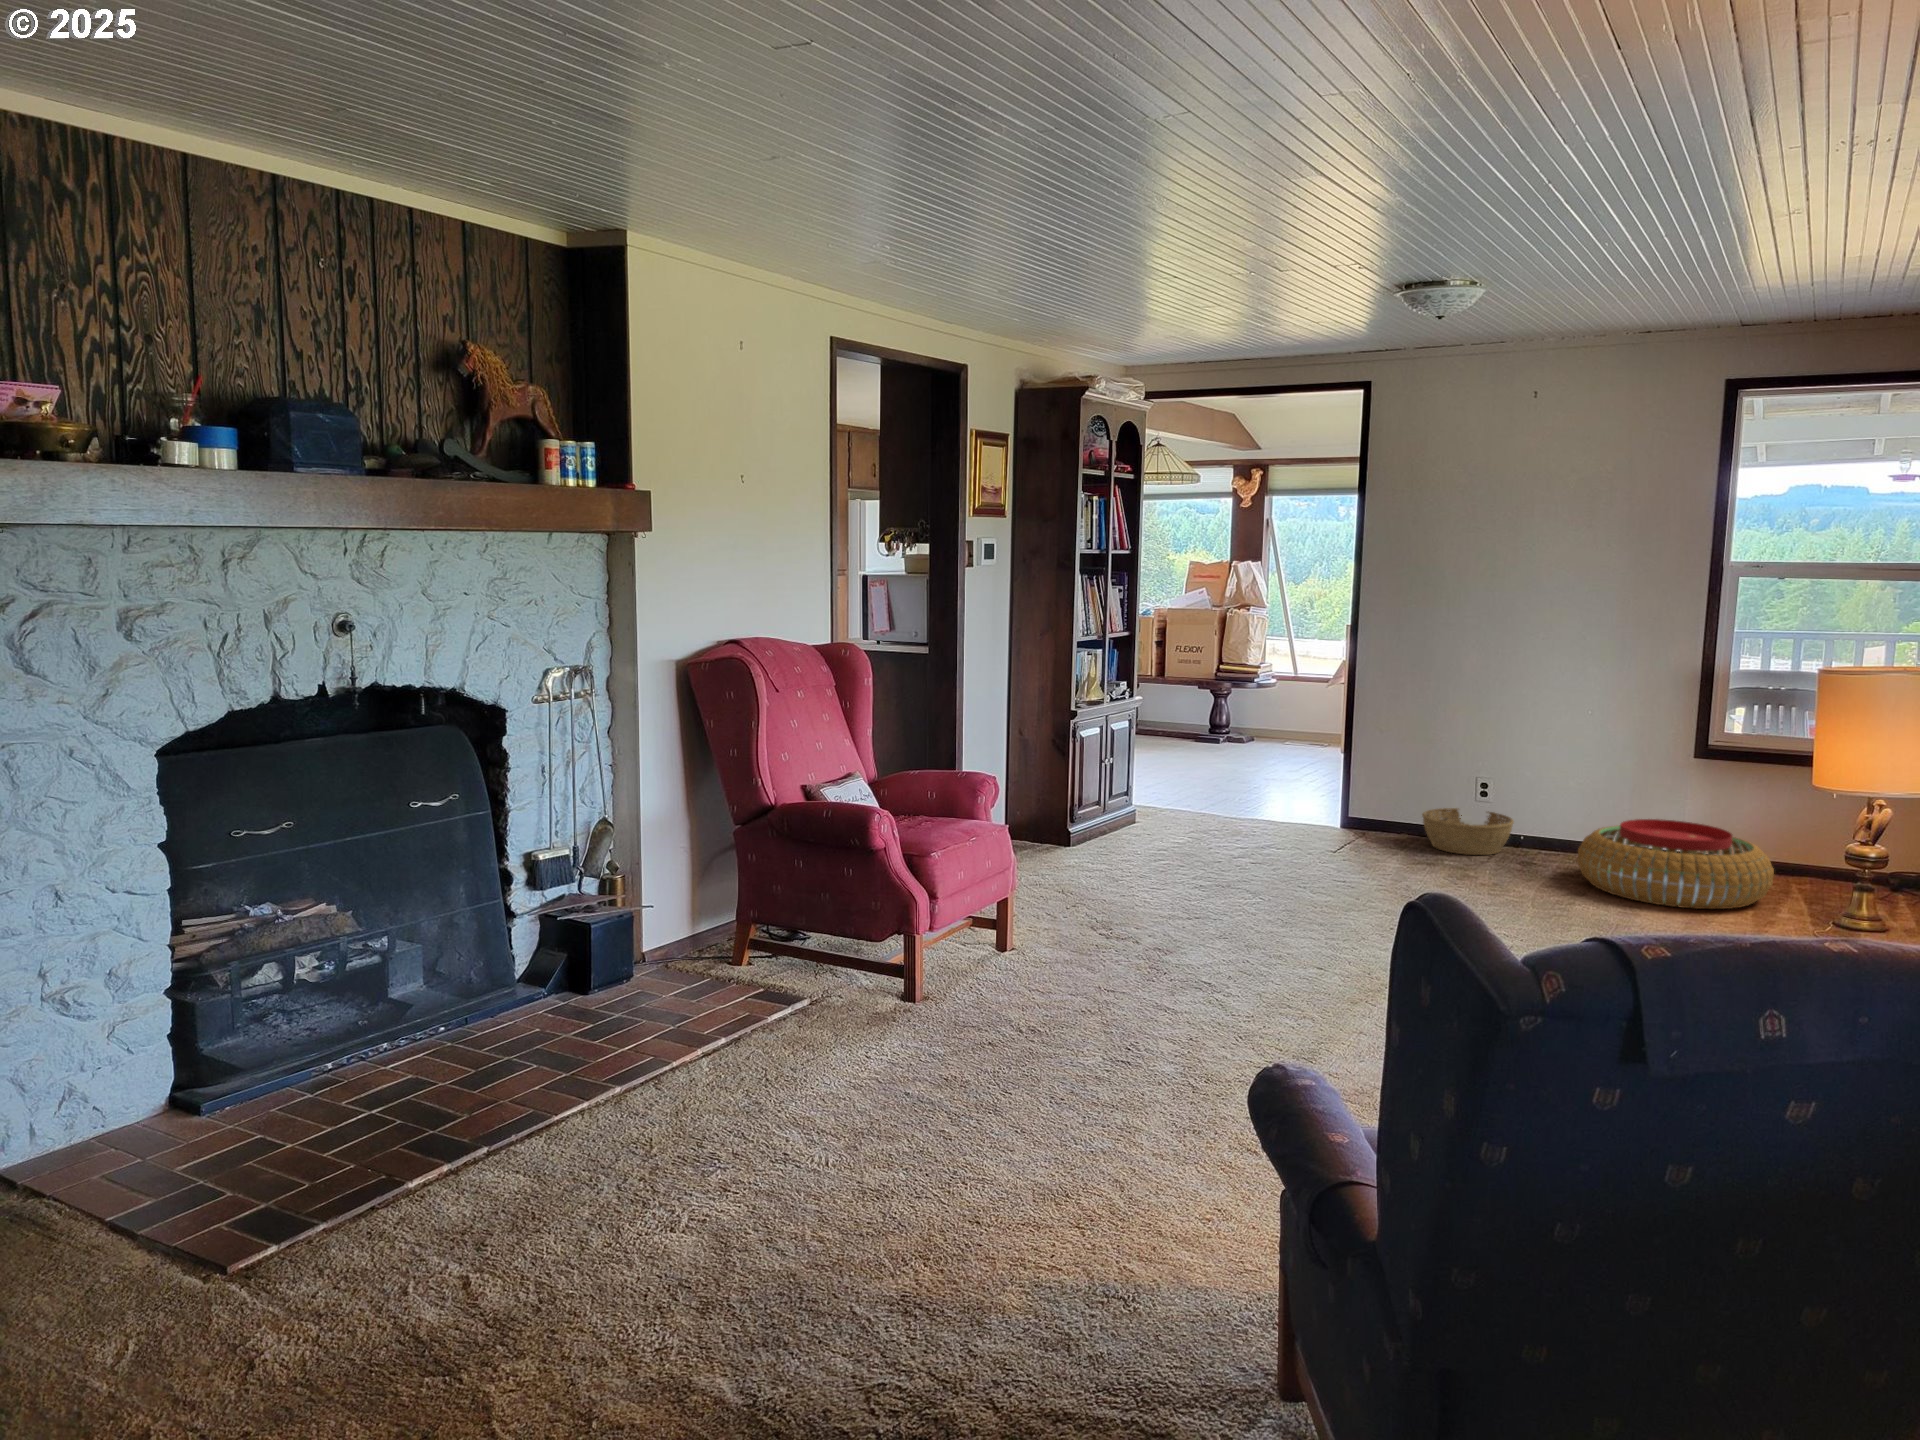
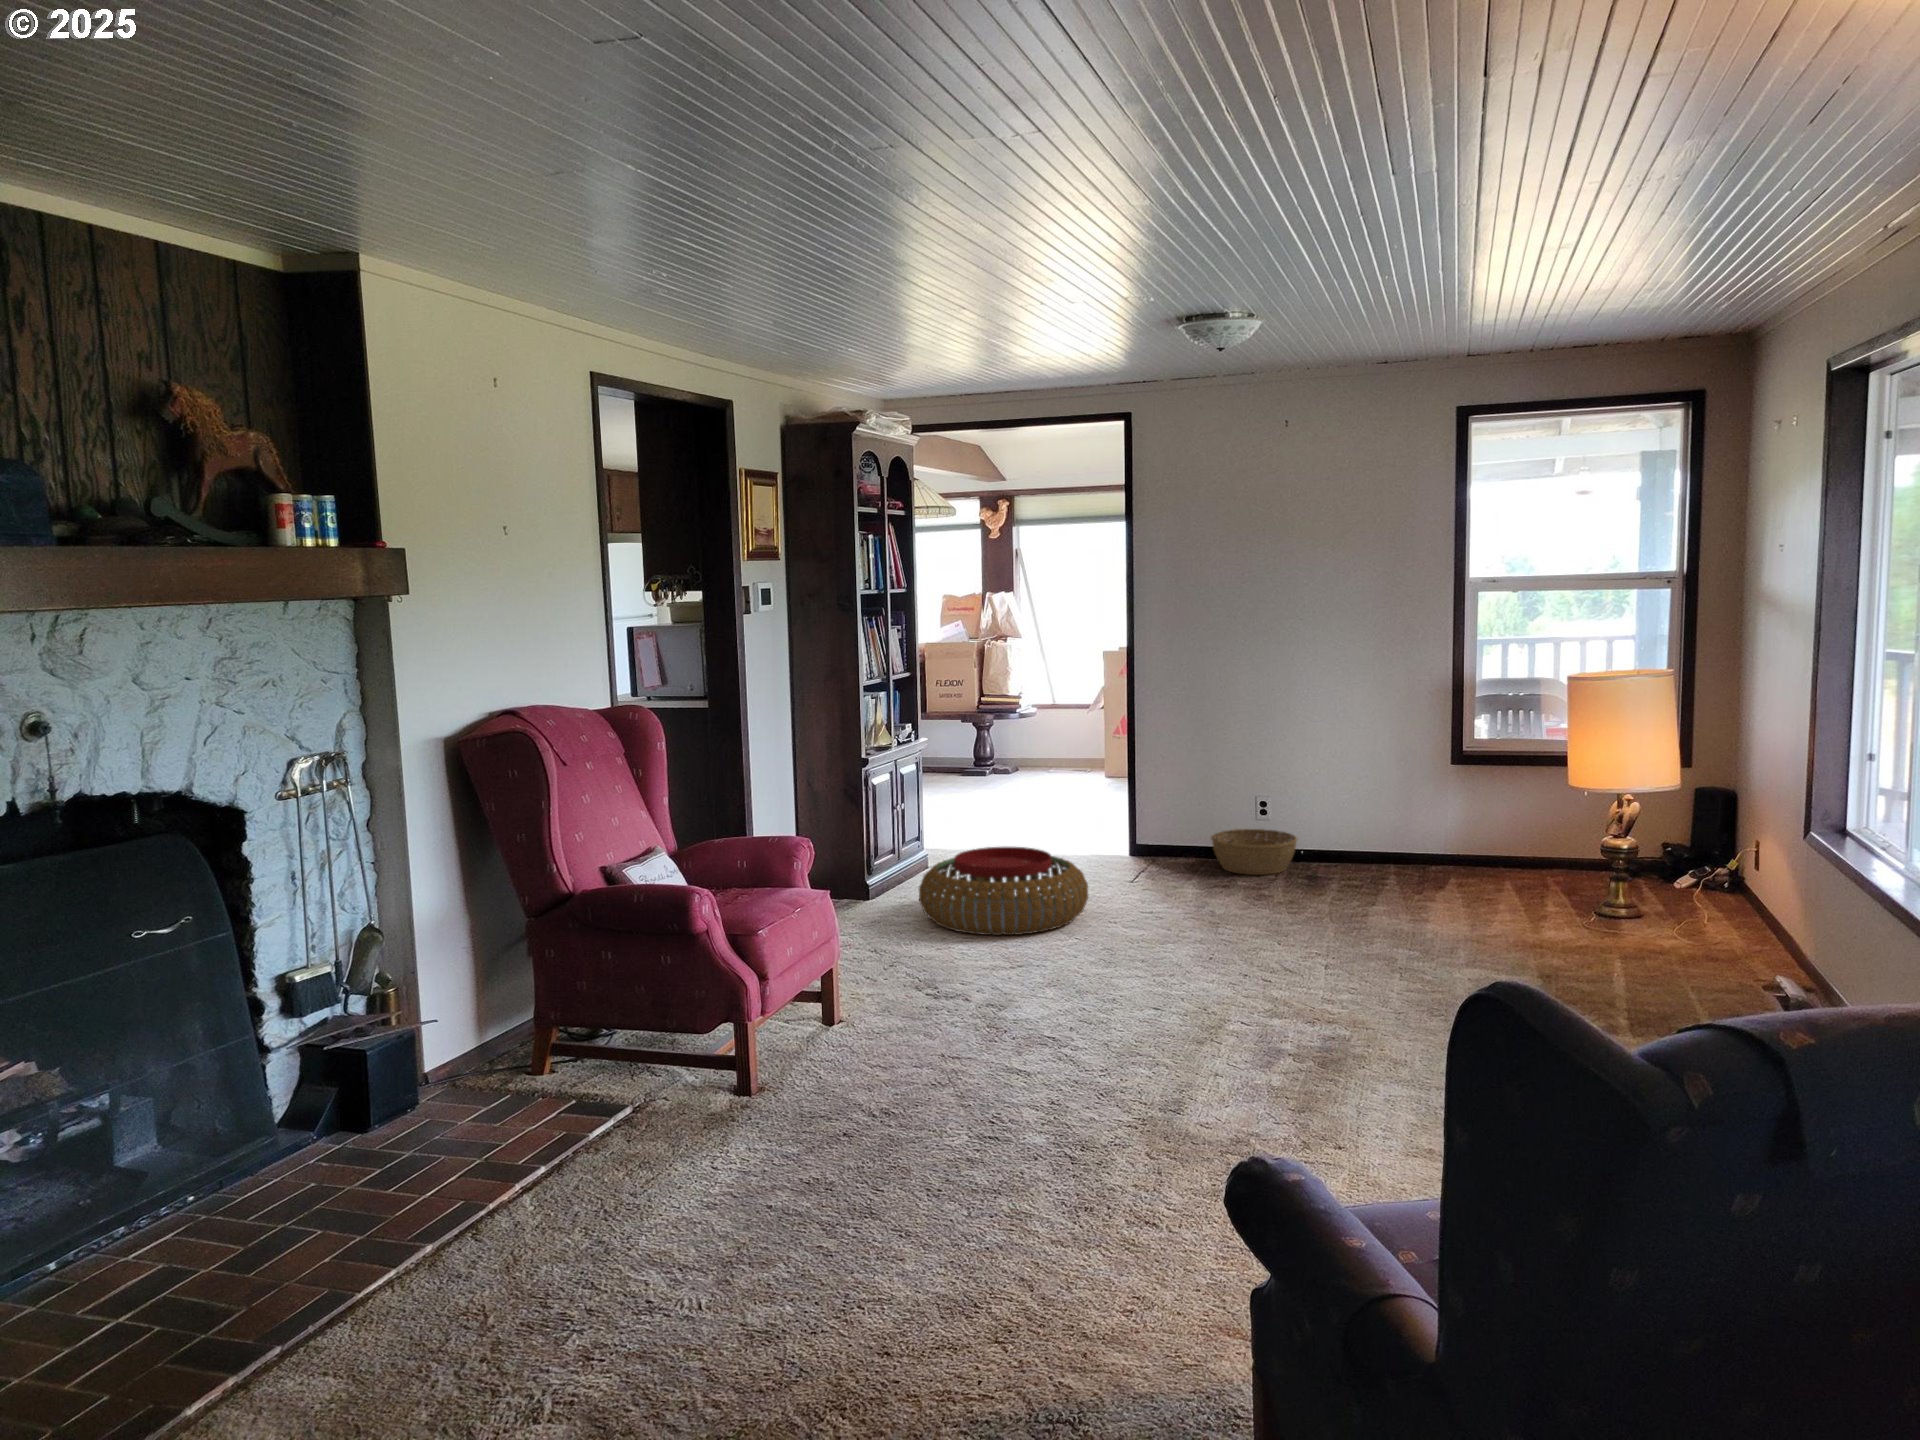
pouf: present [1577,819,1774,909] -> present [919,847,1088,935]

